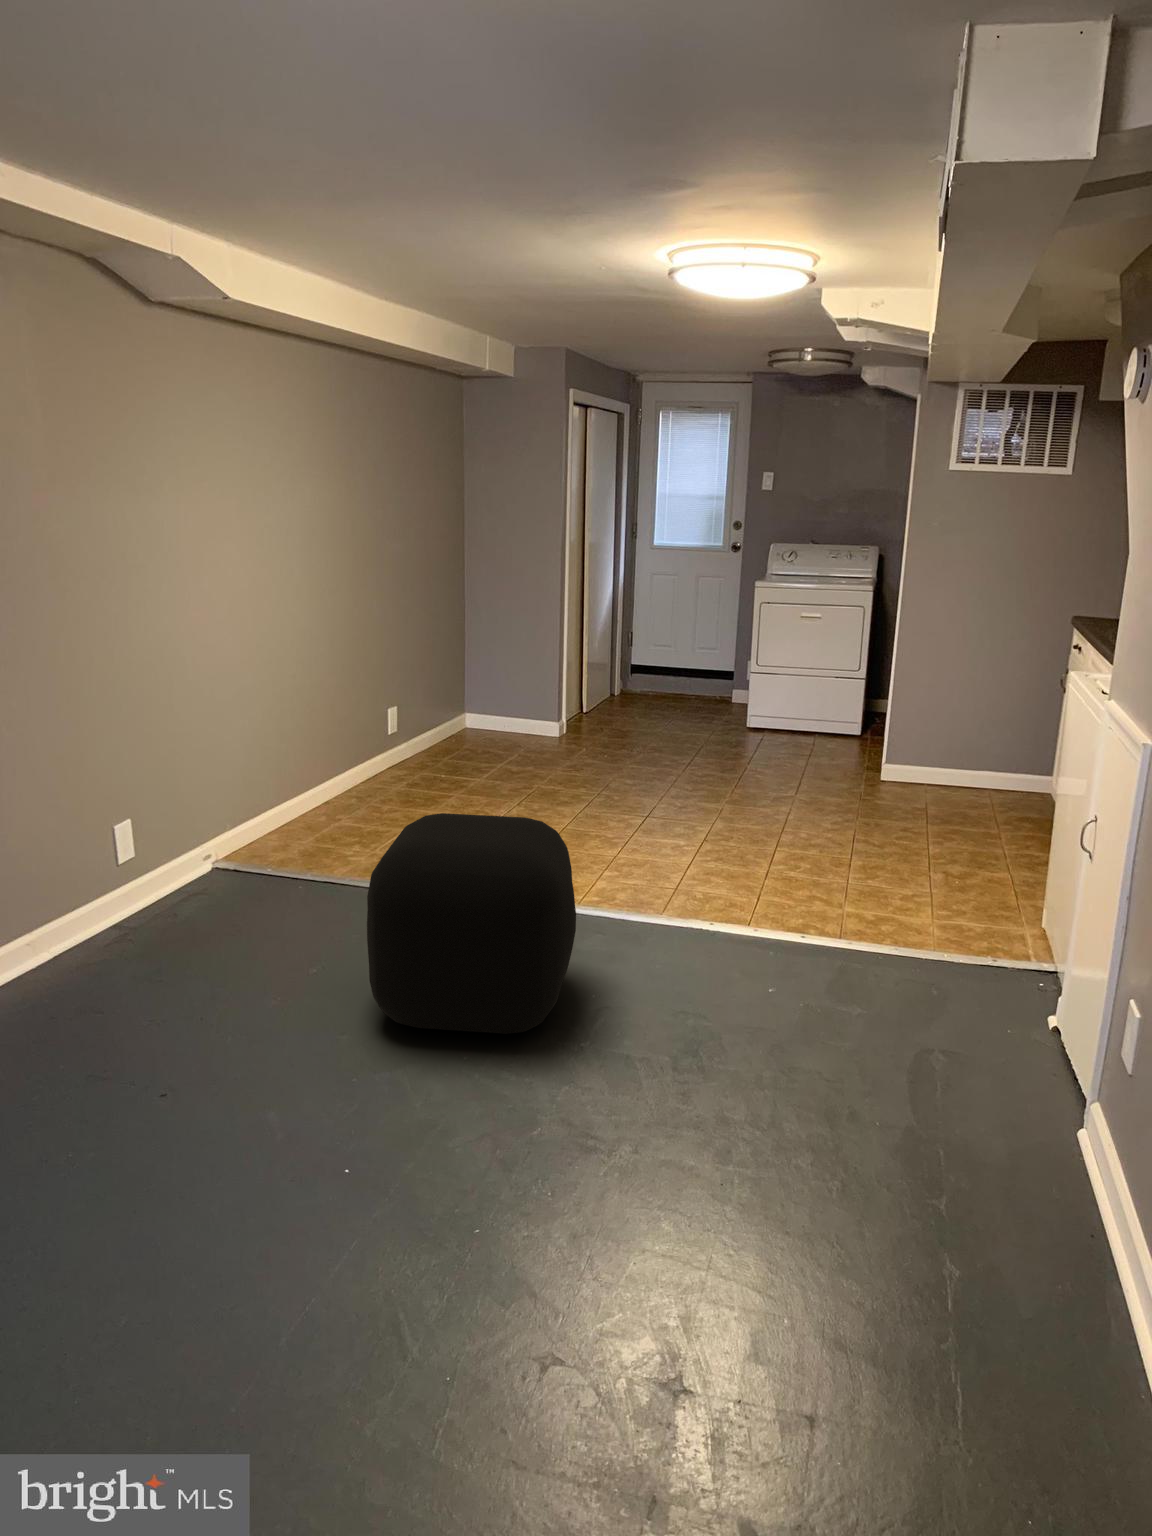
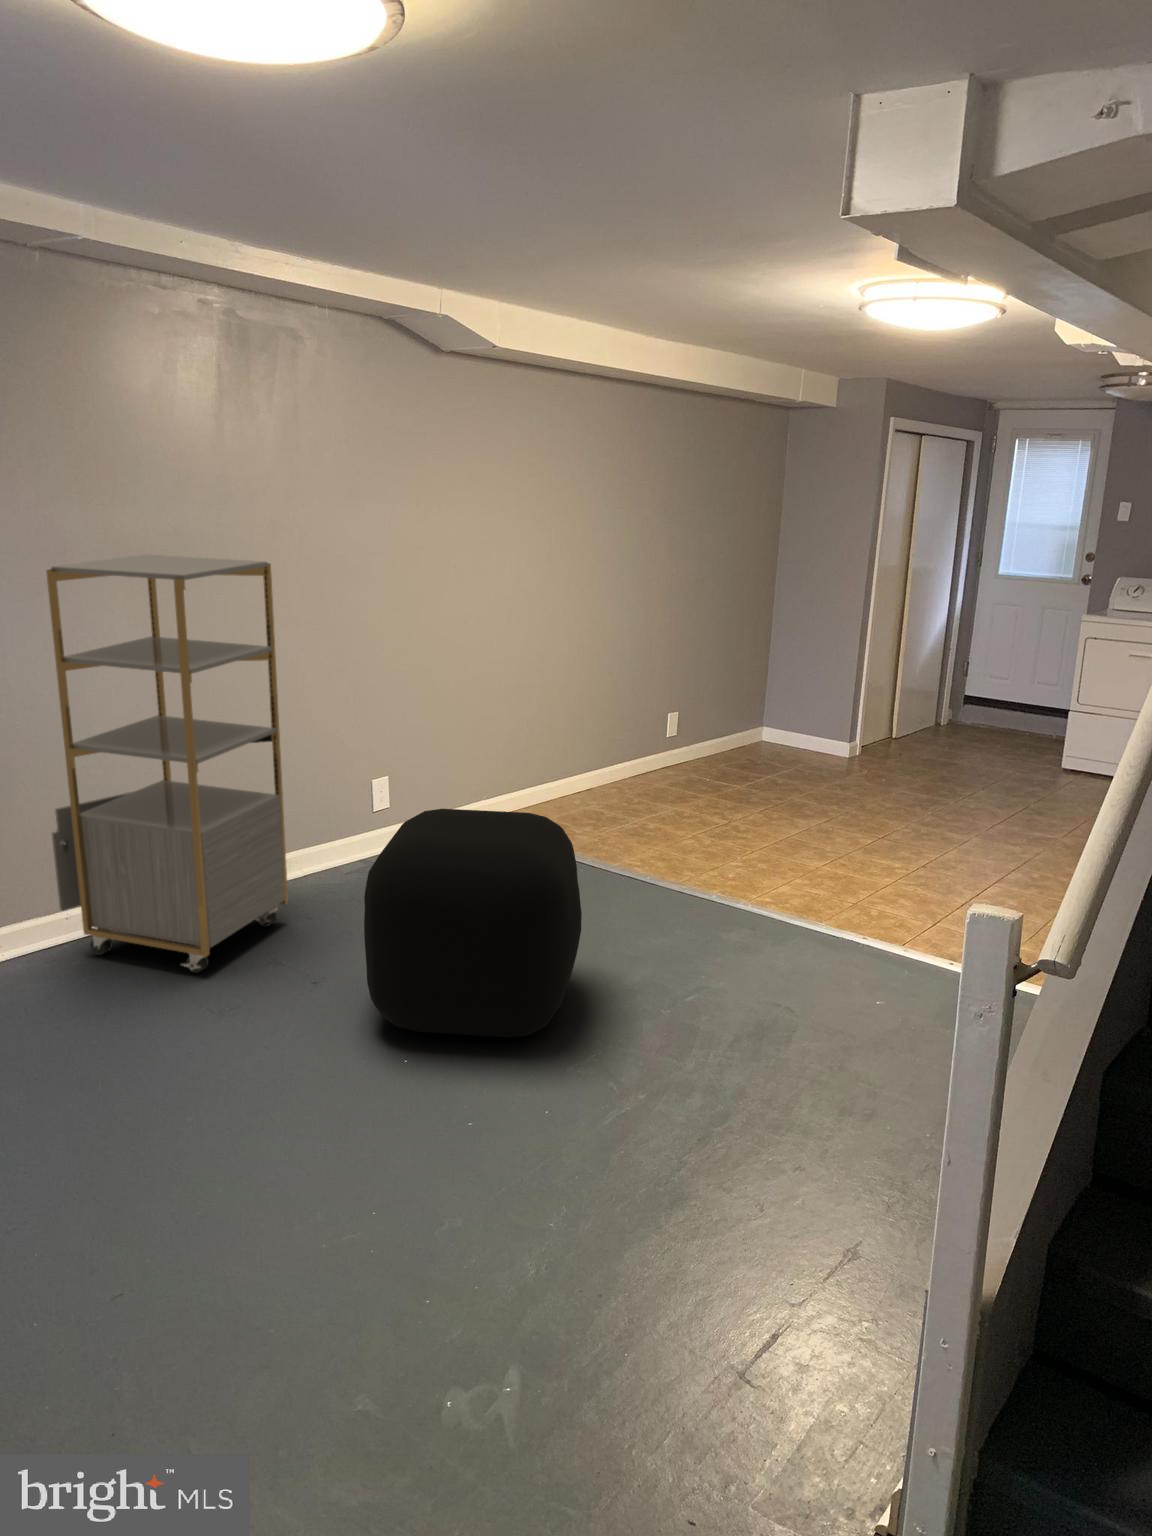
shelving unit: none [62,569,294,971] -> present [46,555,288,973]

